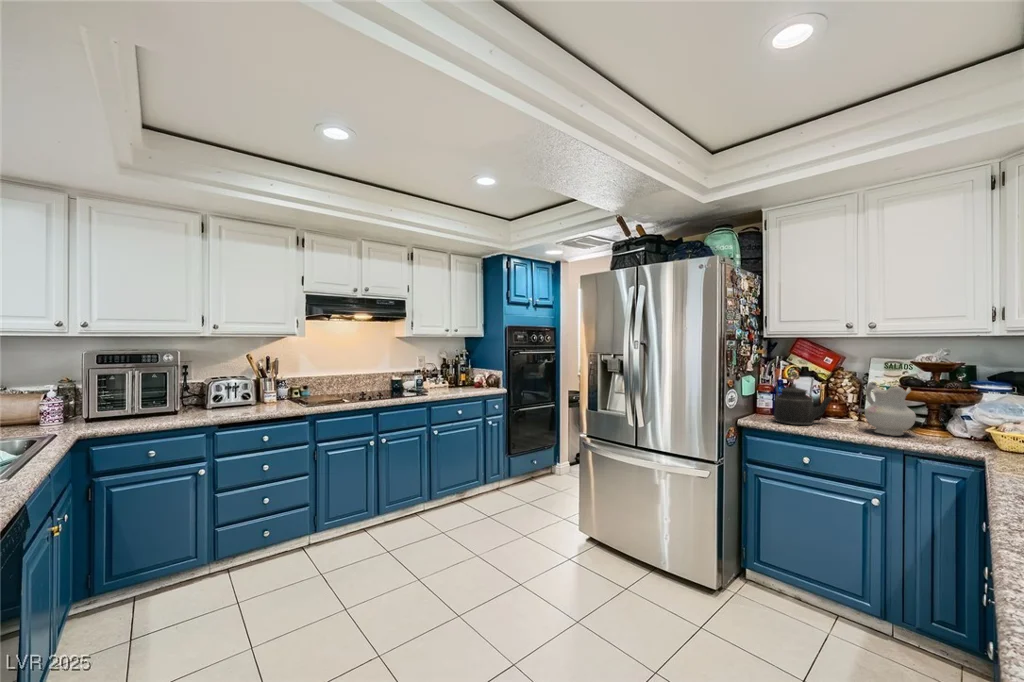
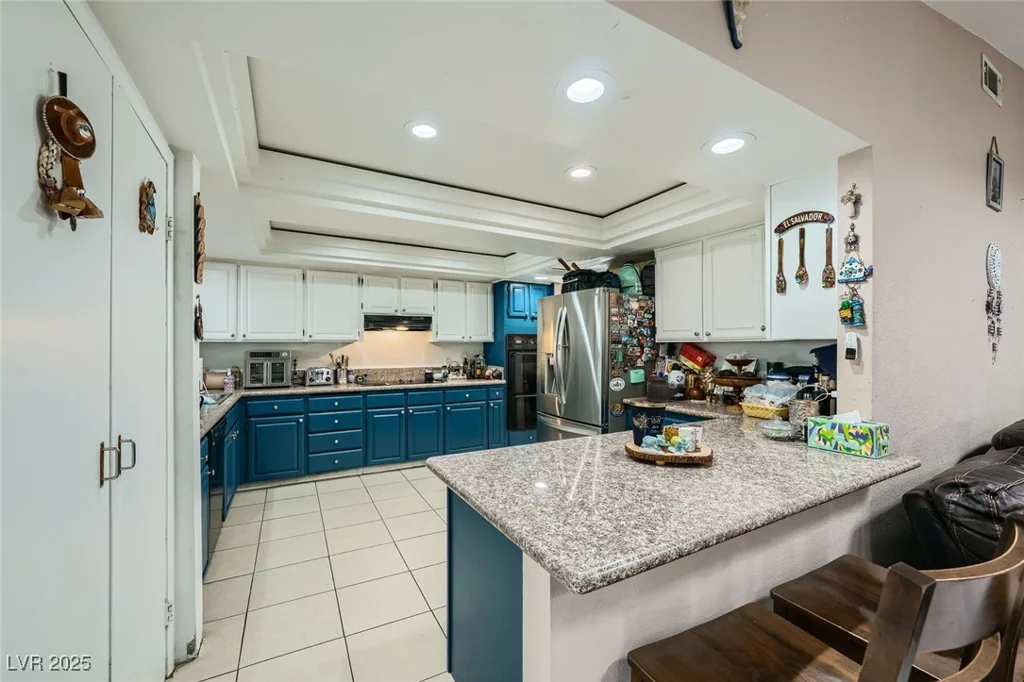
ceramic pitcher: present [865,382,916,436] -> none [691,373,719,408]

